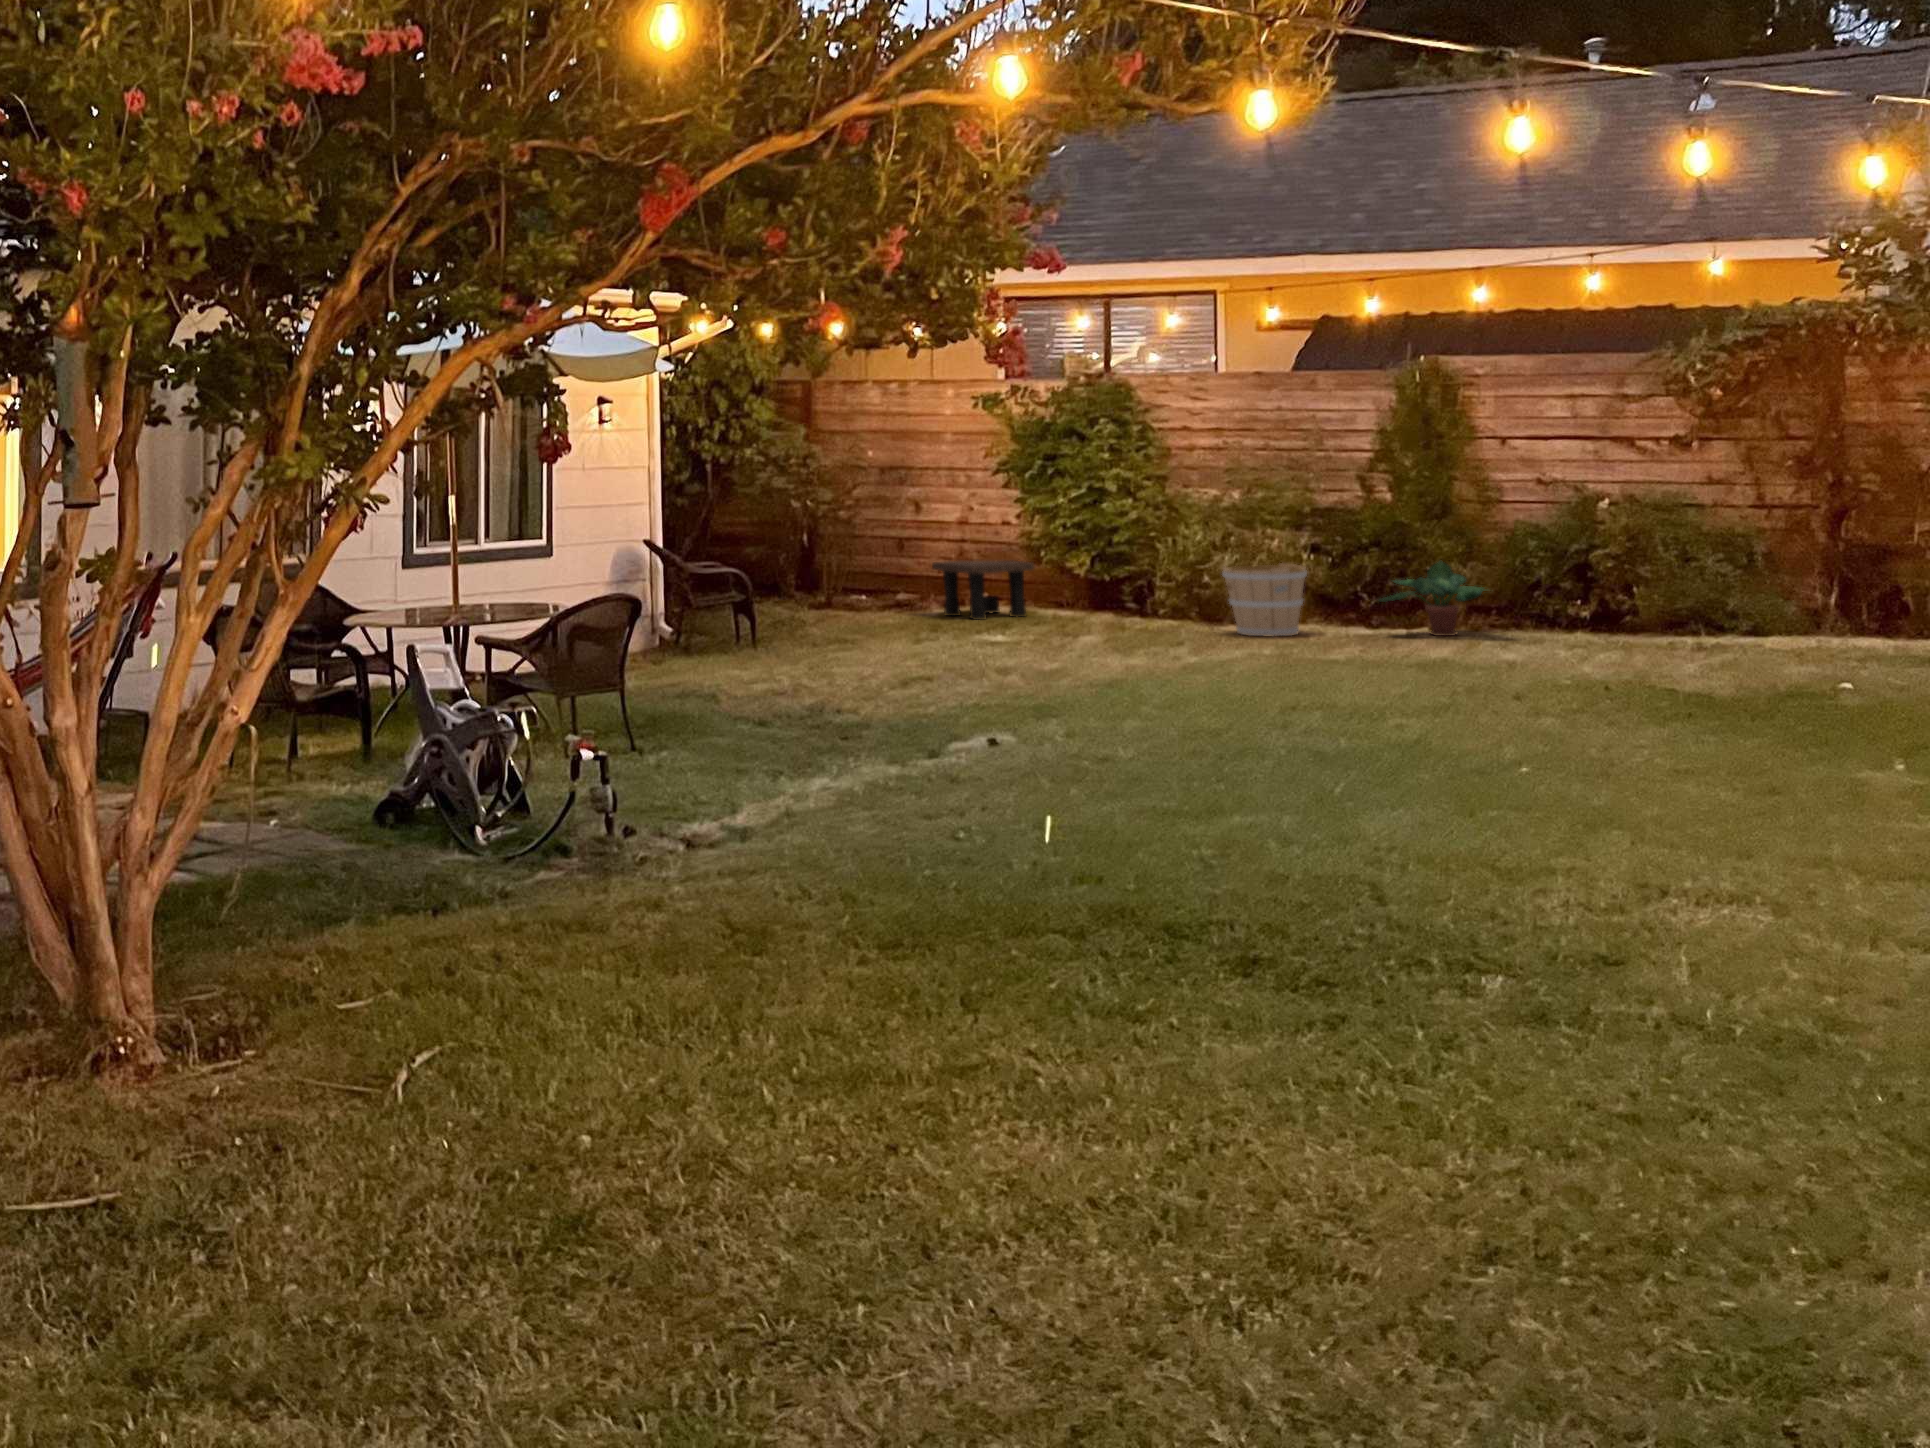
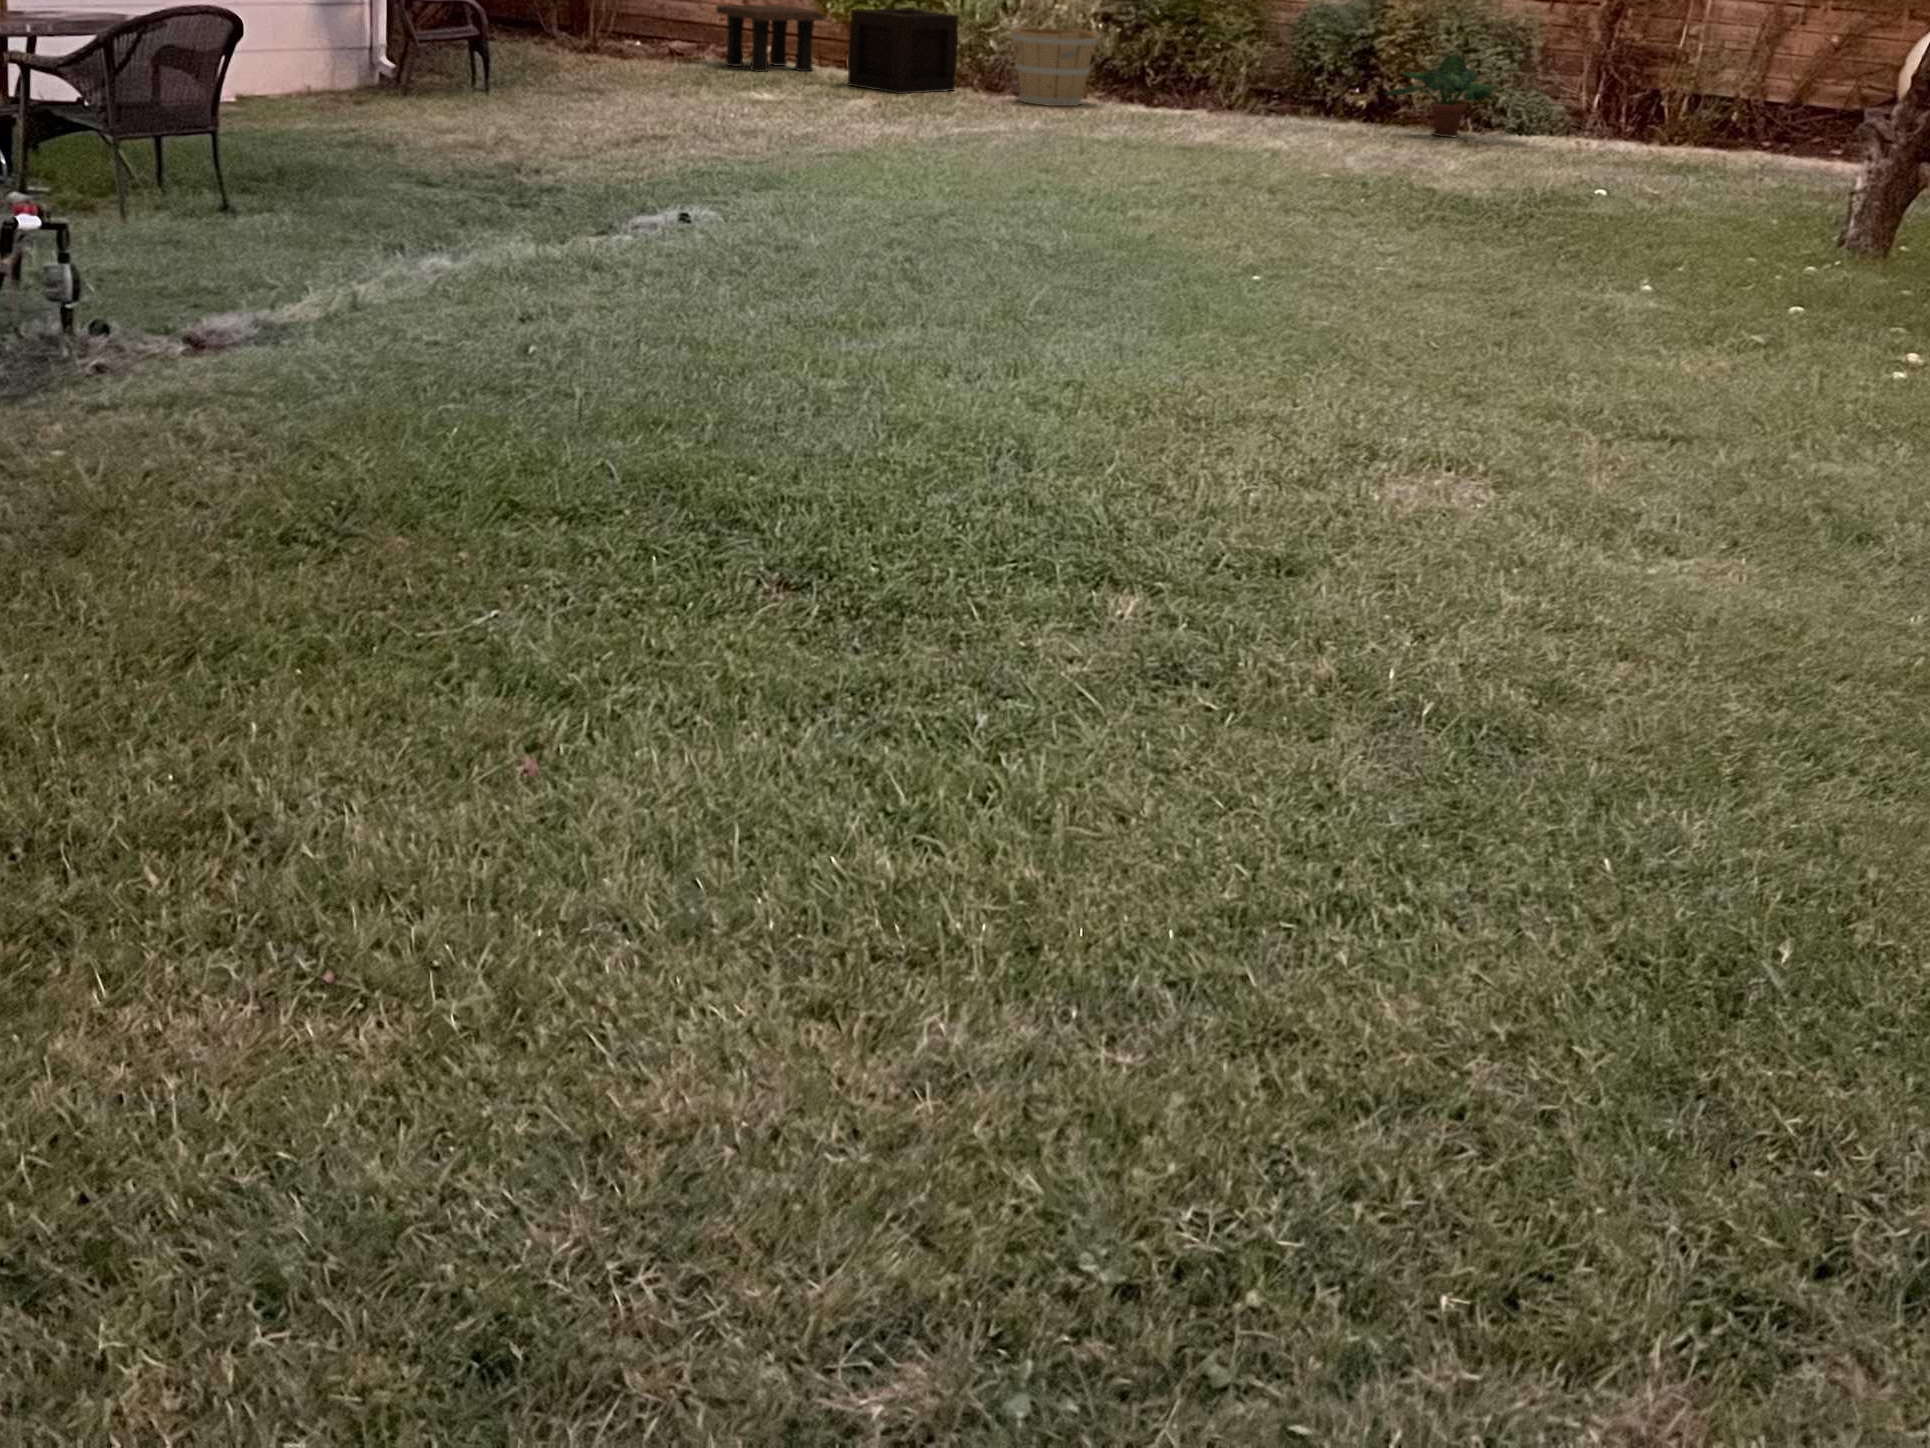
wooden crate: none [1064,555,1170,633] -> present [848,9,958,94]
potted plant: present [1379,561,1485,636] -> present [1384,54,1496,137]

